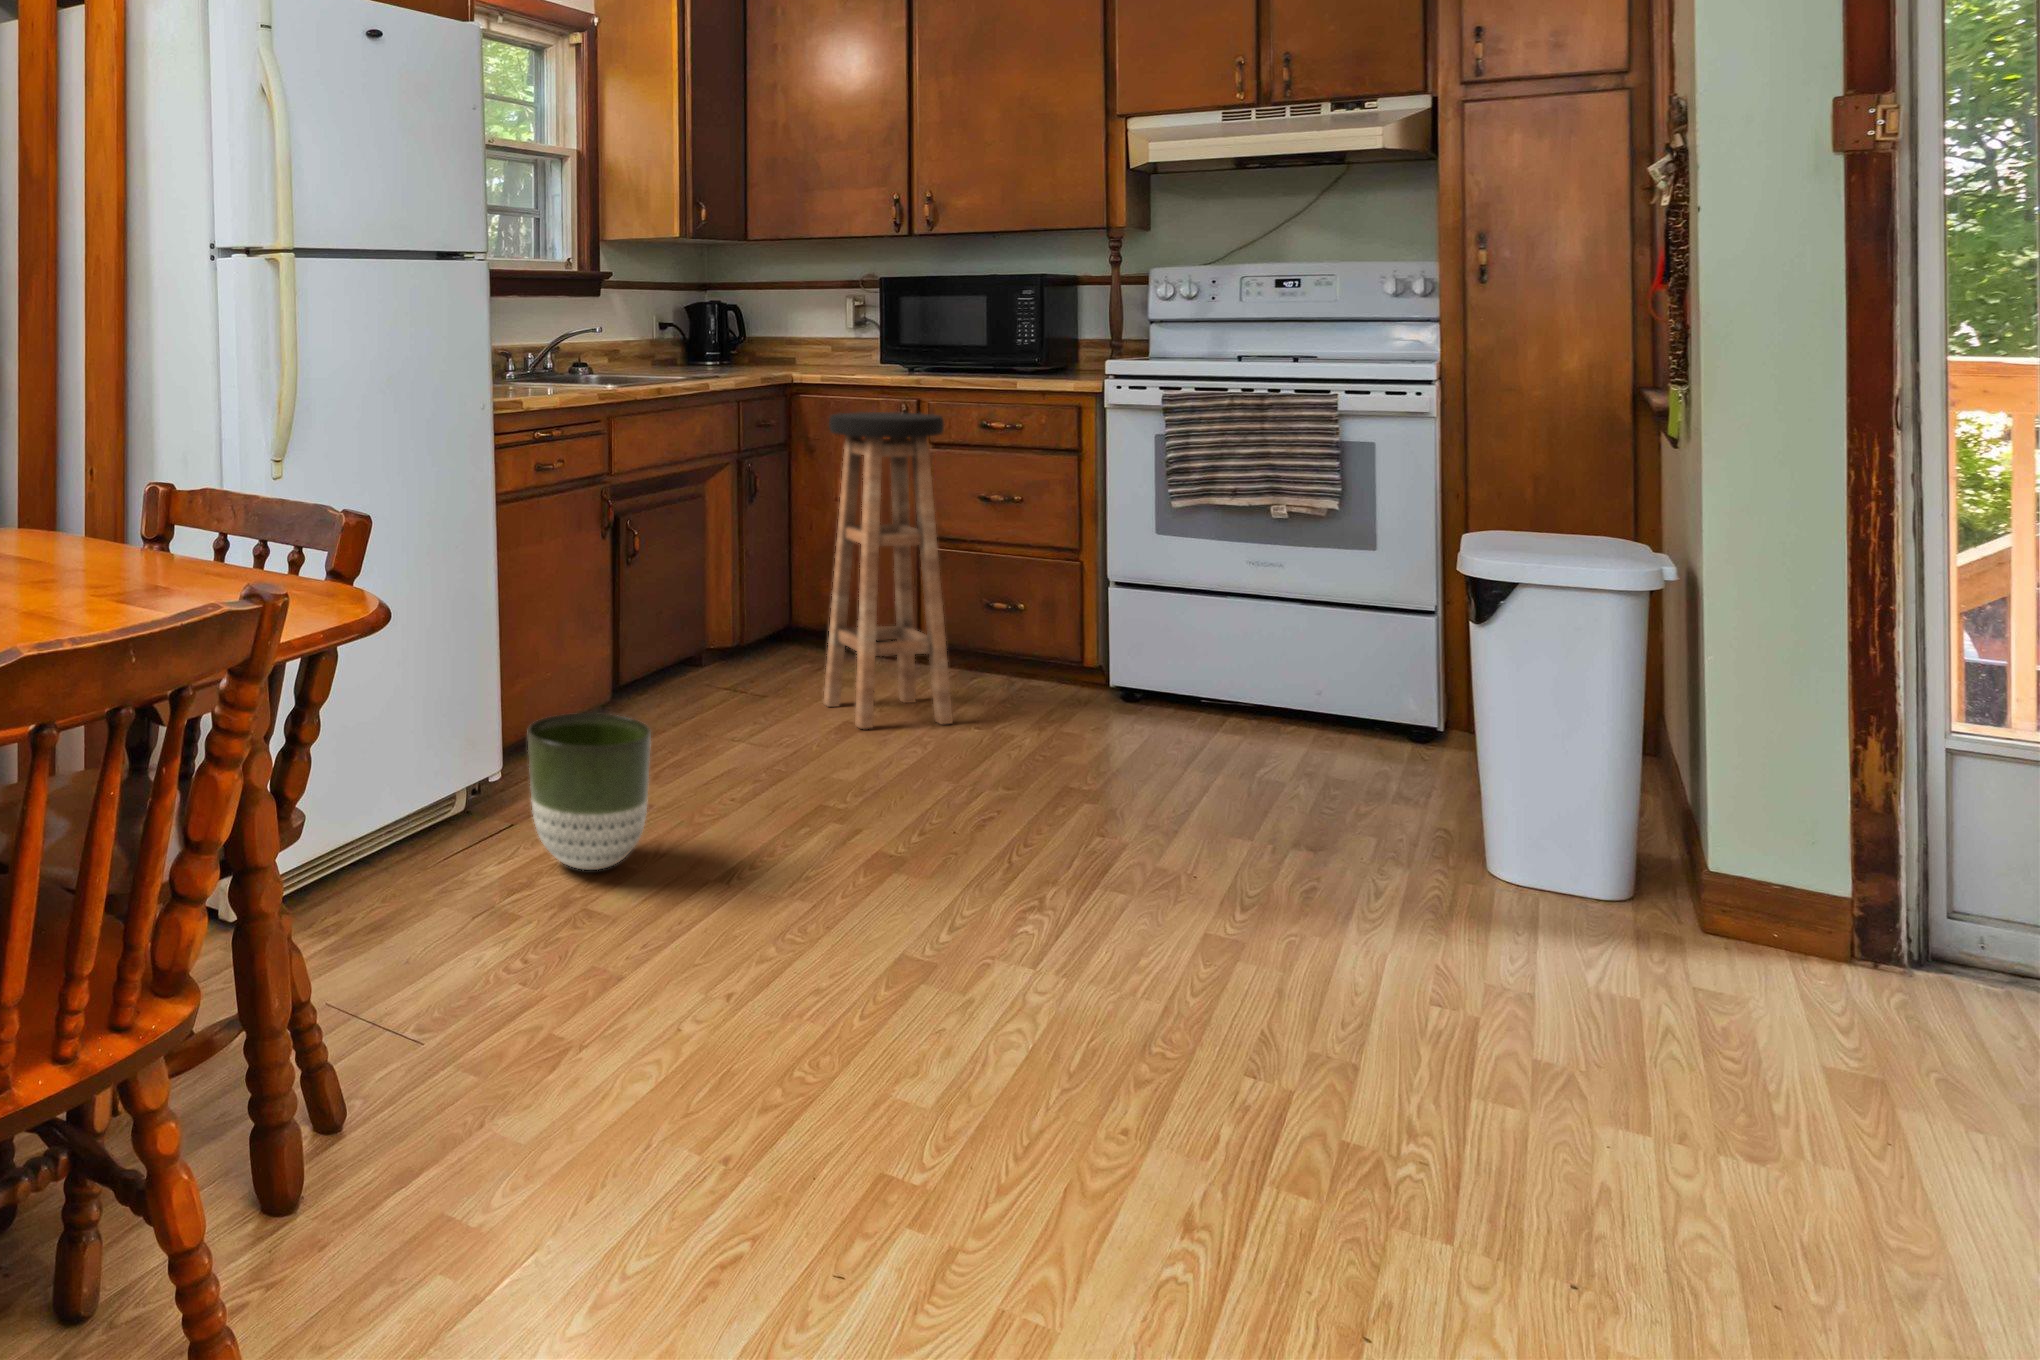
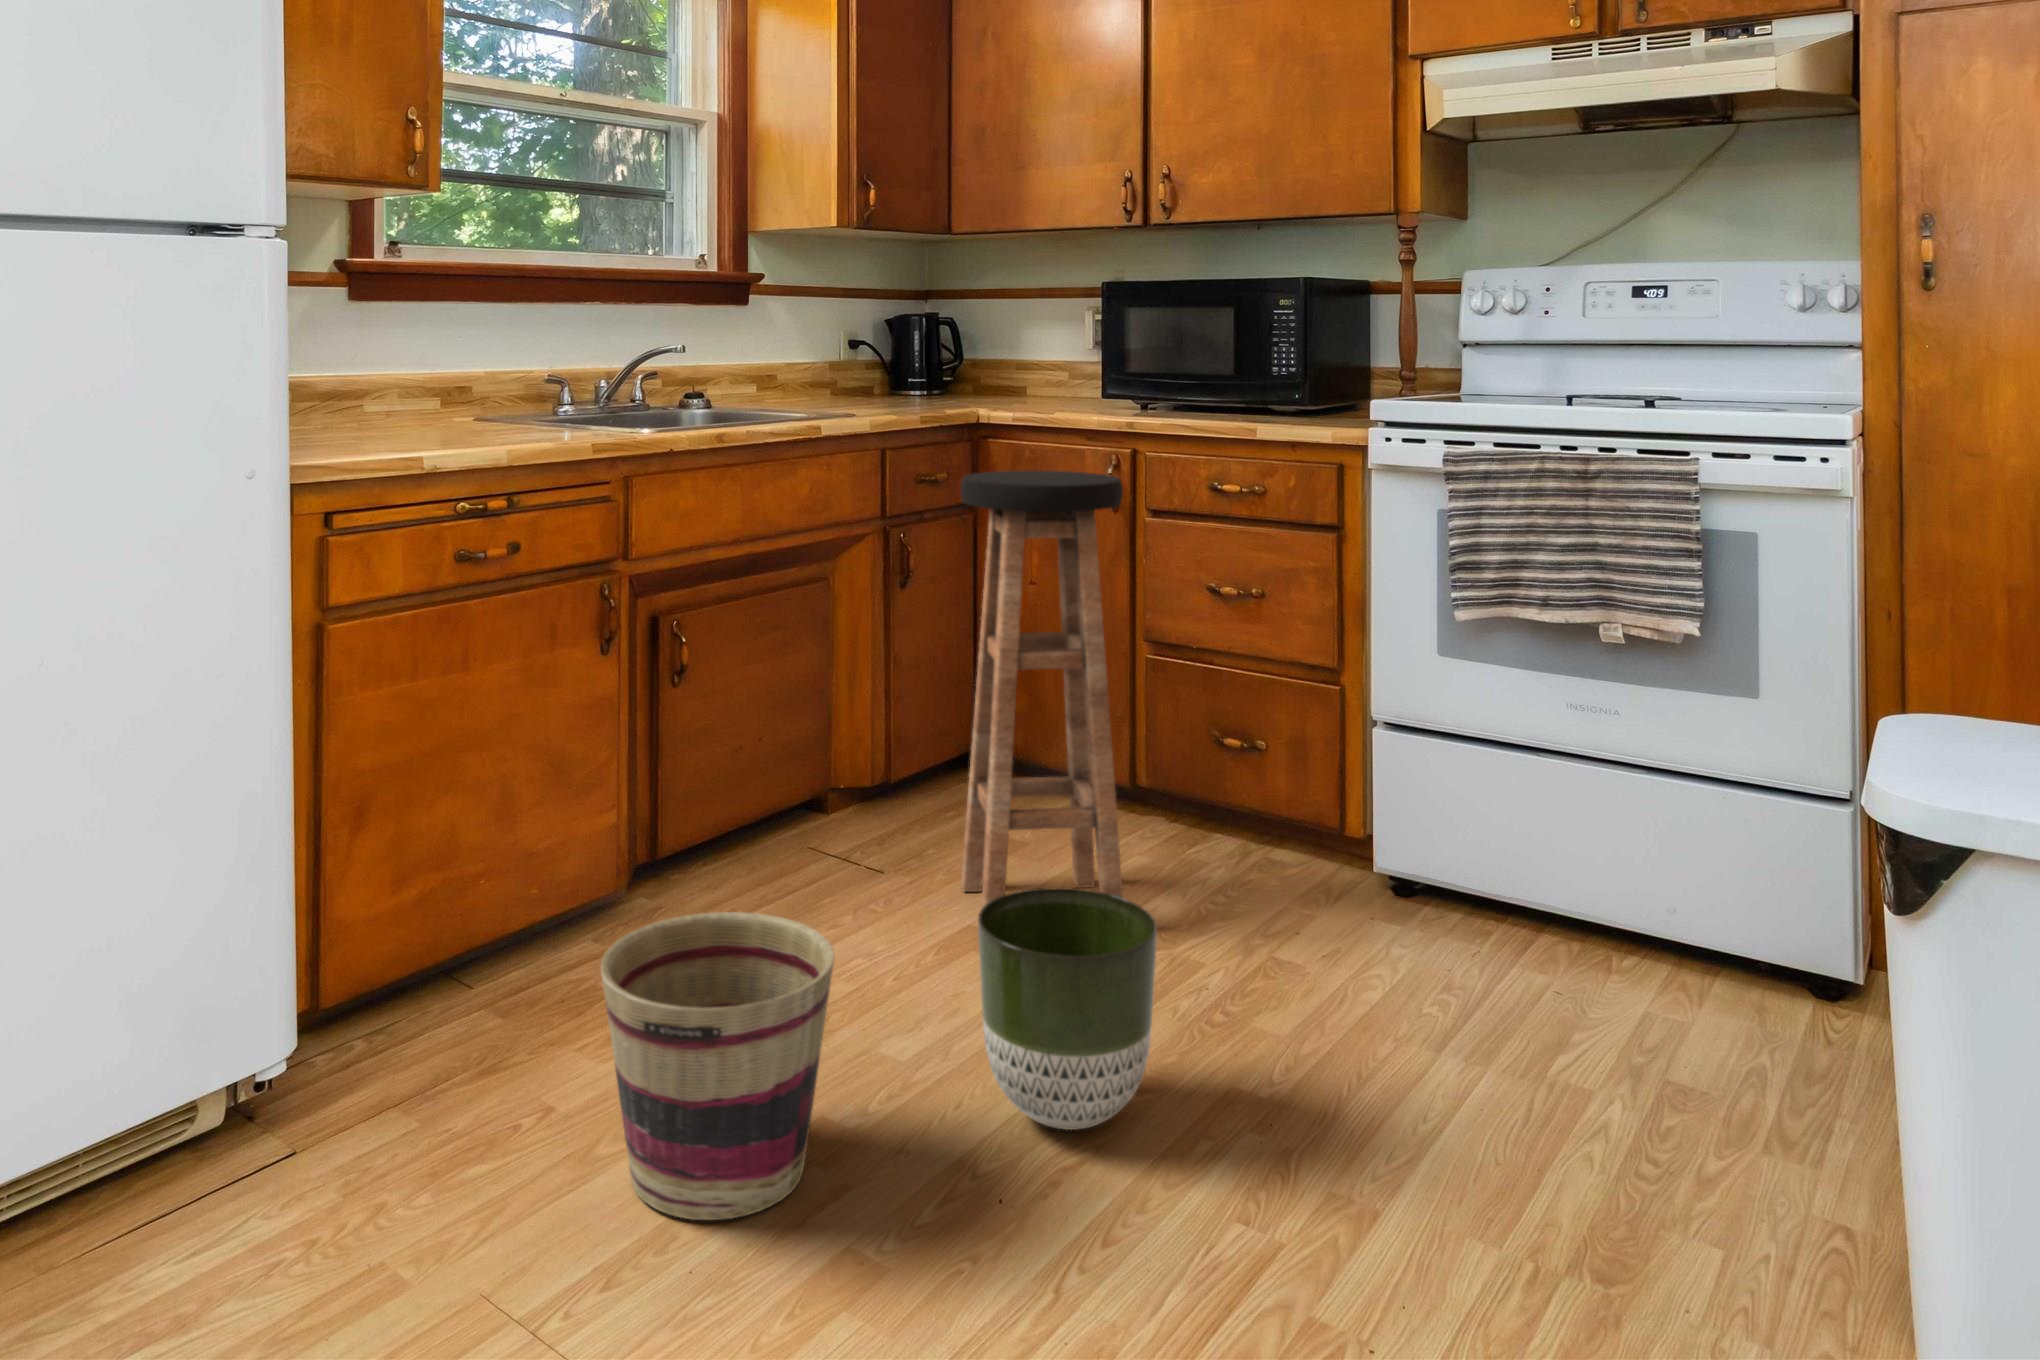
basket: none [703,683,848,850] -> present [601,912,834,1220]
planter: present [528,713,651,870] -> present [978,887,1157,1130]

